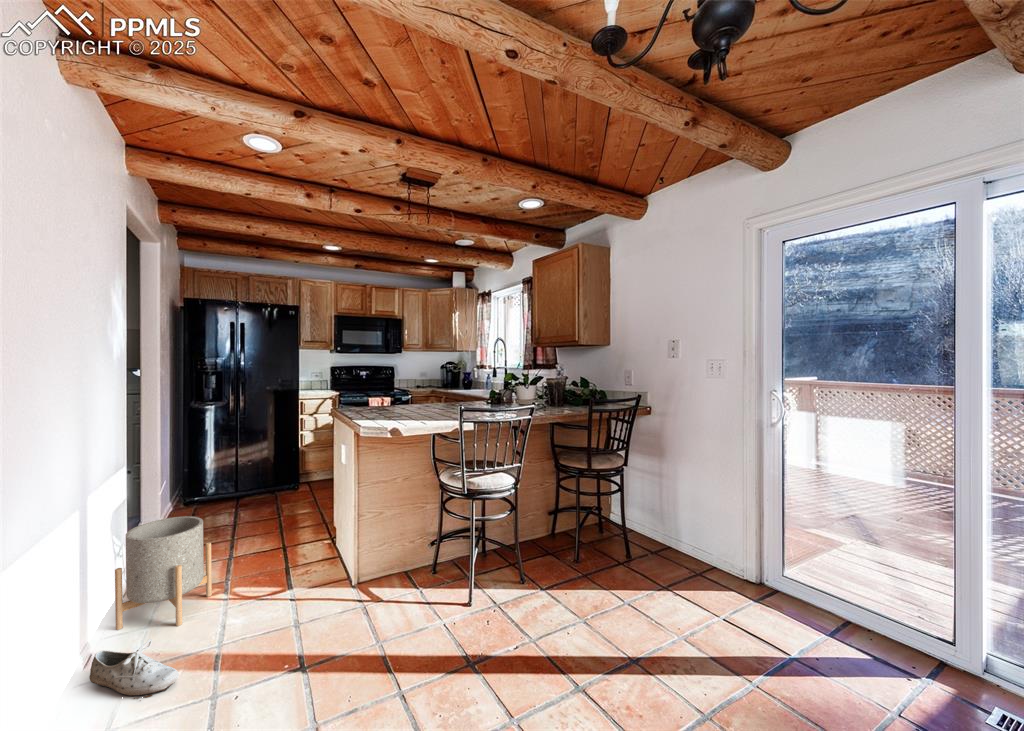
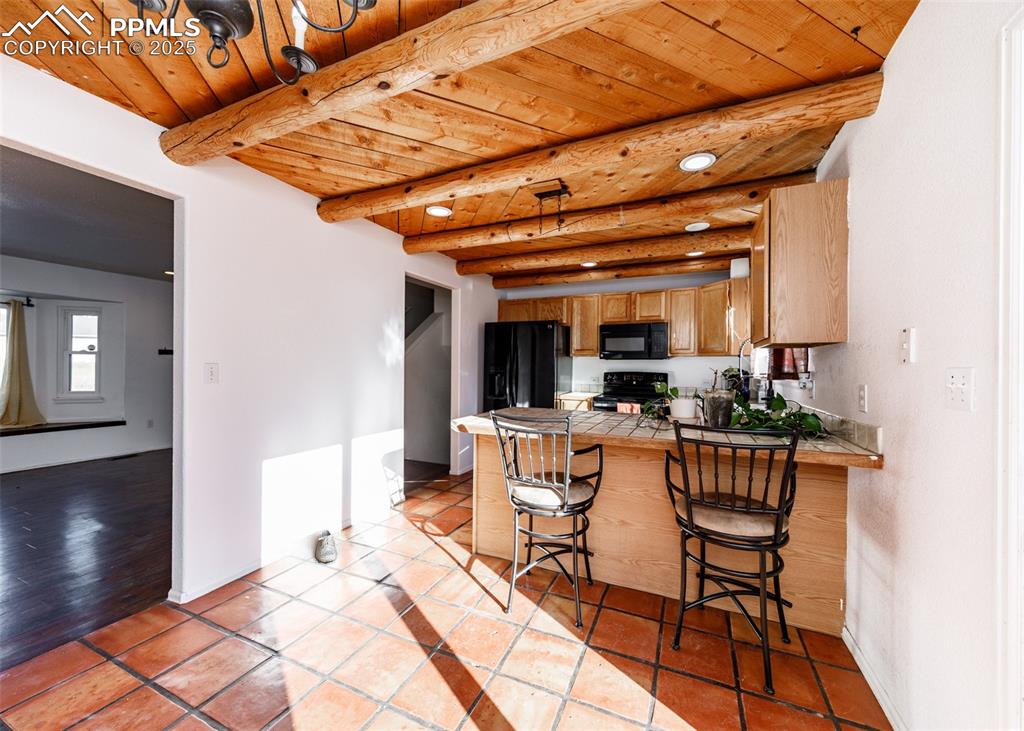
planter: present [115,516,212,630] -> none [358,467,408,535]

